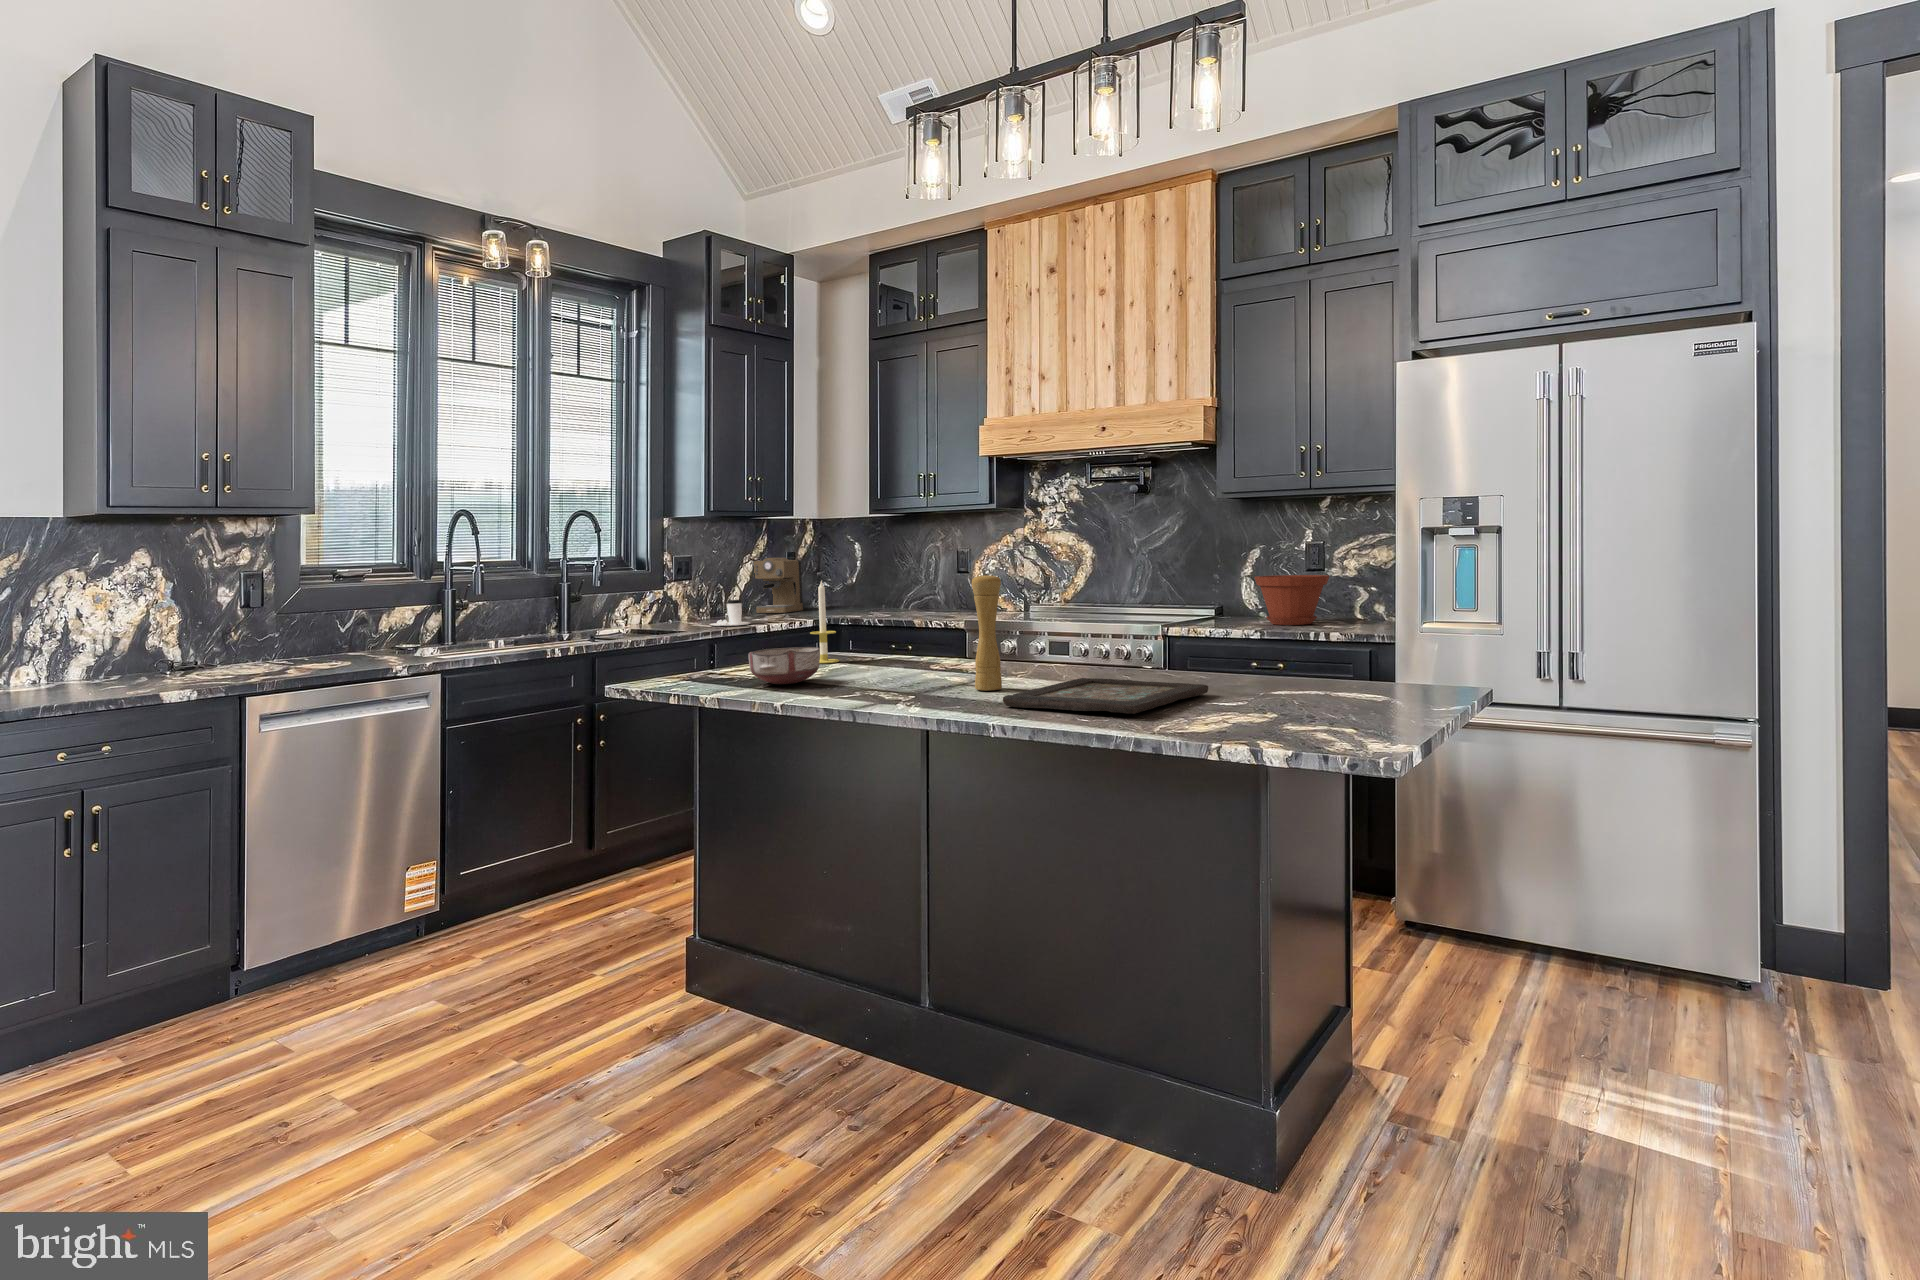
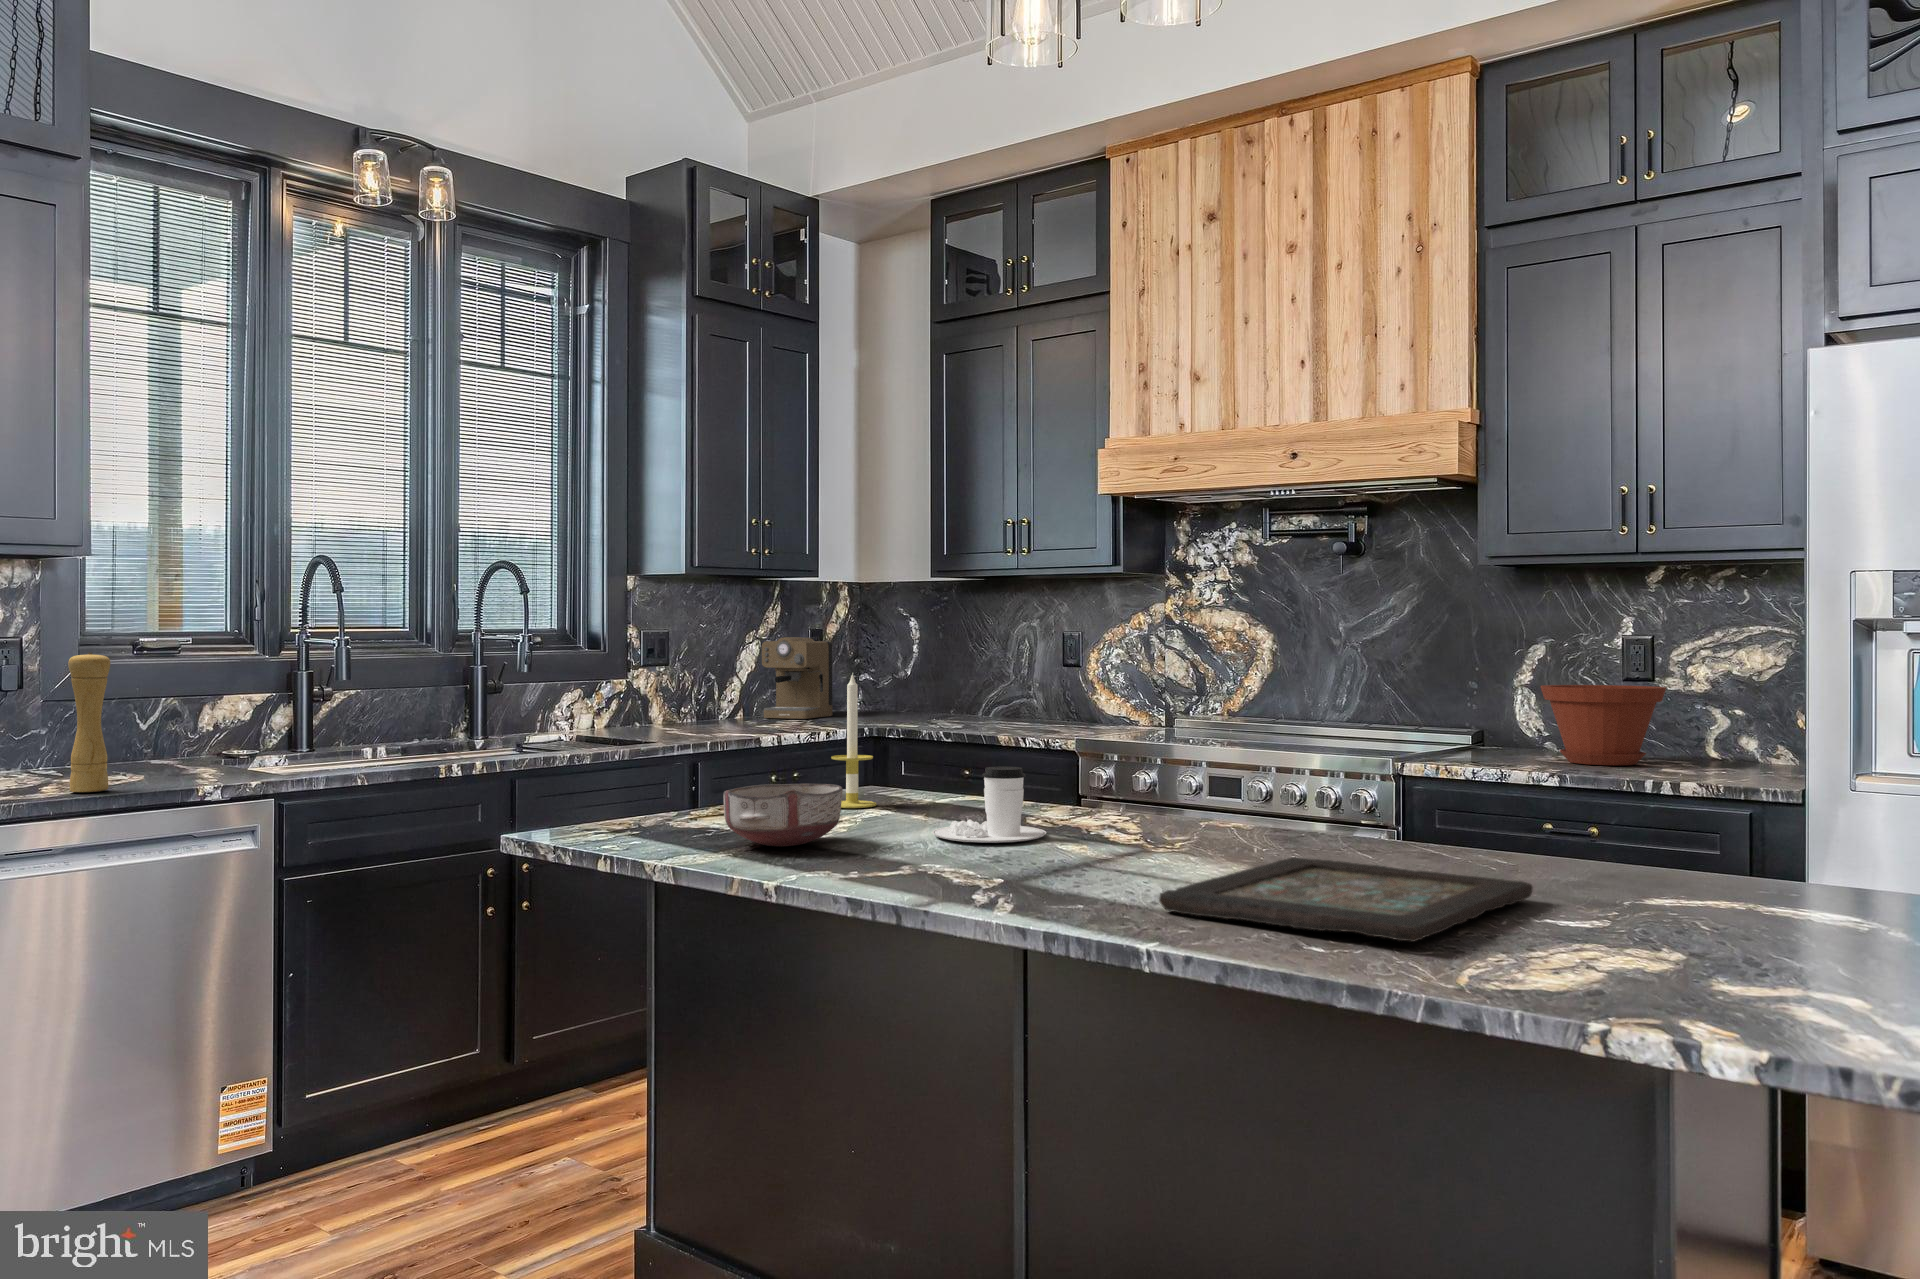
pepper mill: present [972,574,1002,691] -> present [68,652,110,792]
coffee cup: present [710,600,751,626] -> present [932,766,1046,843]

